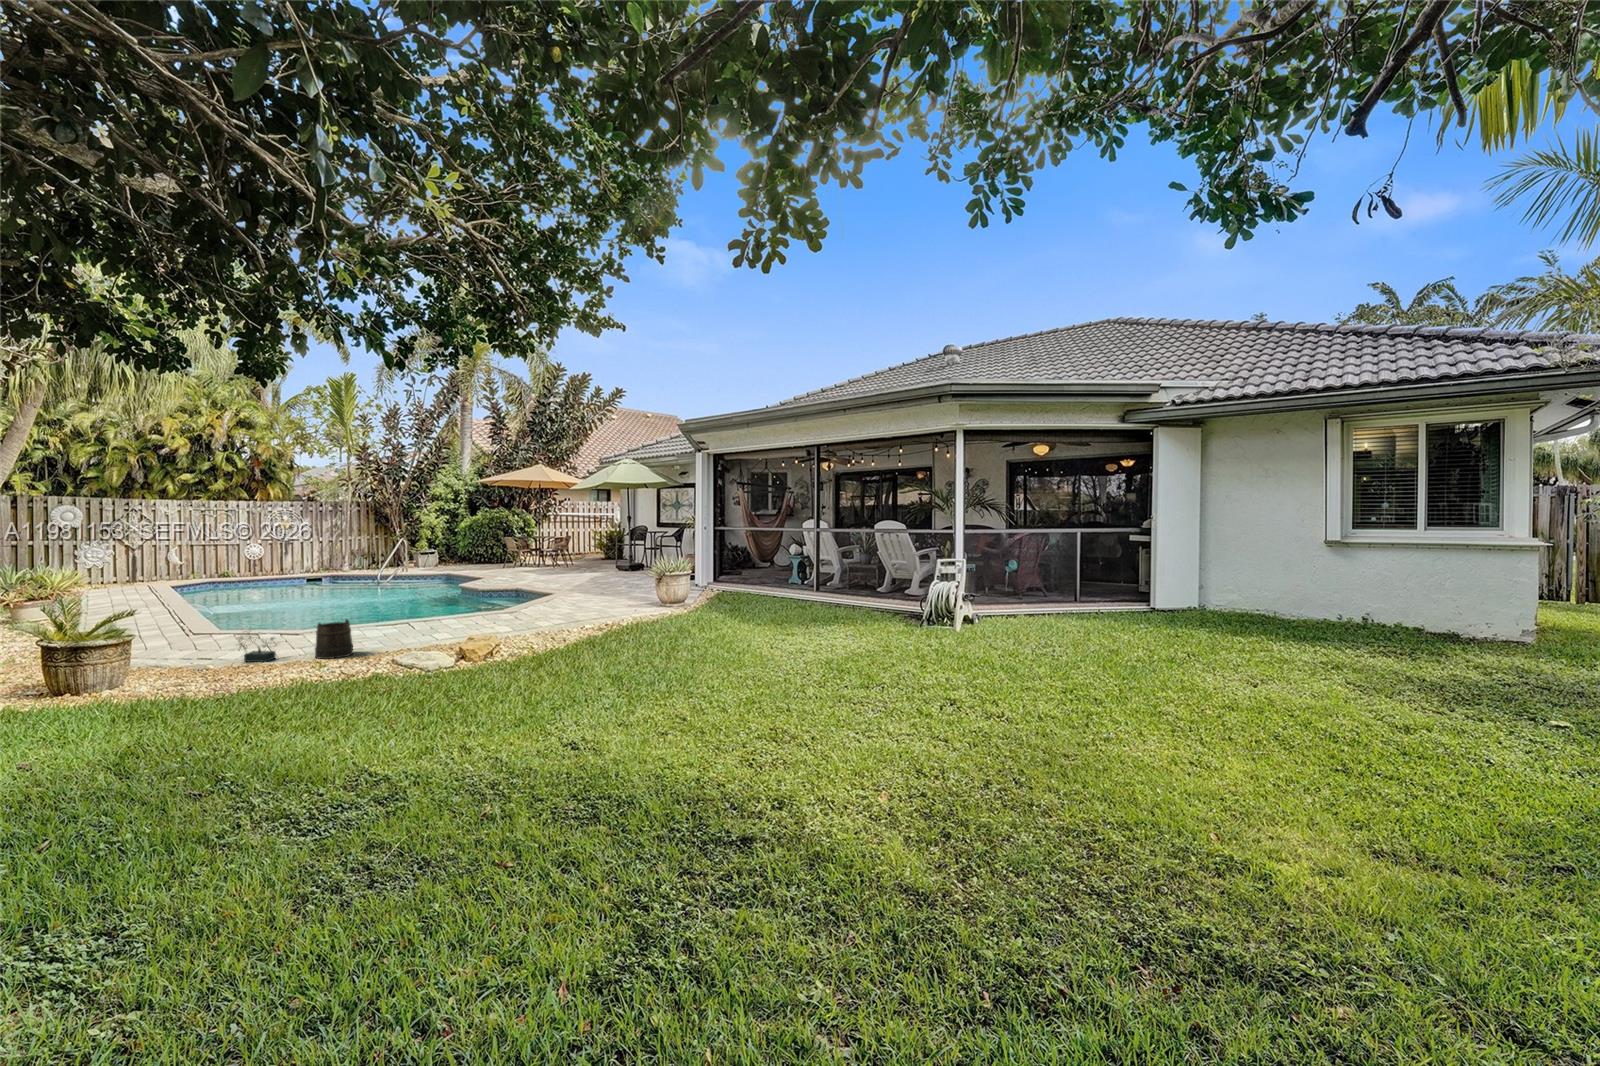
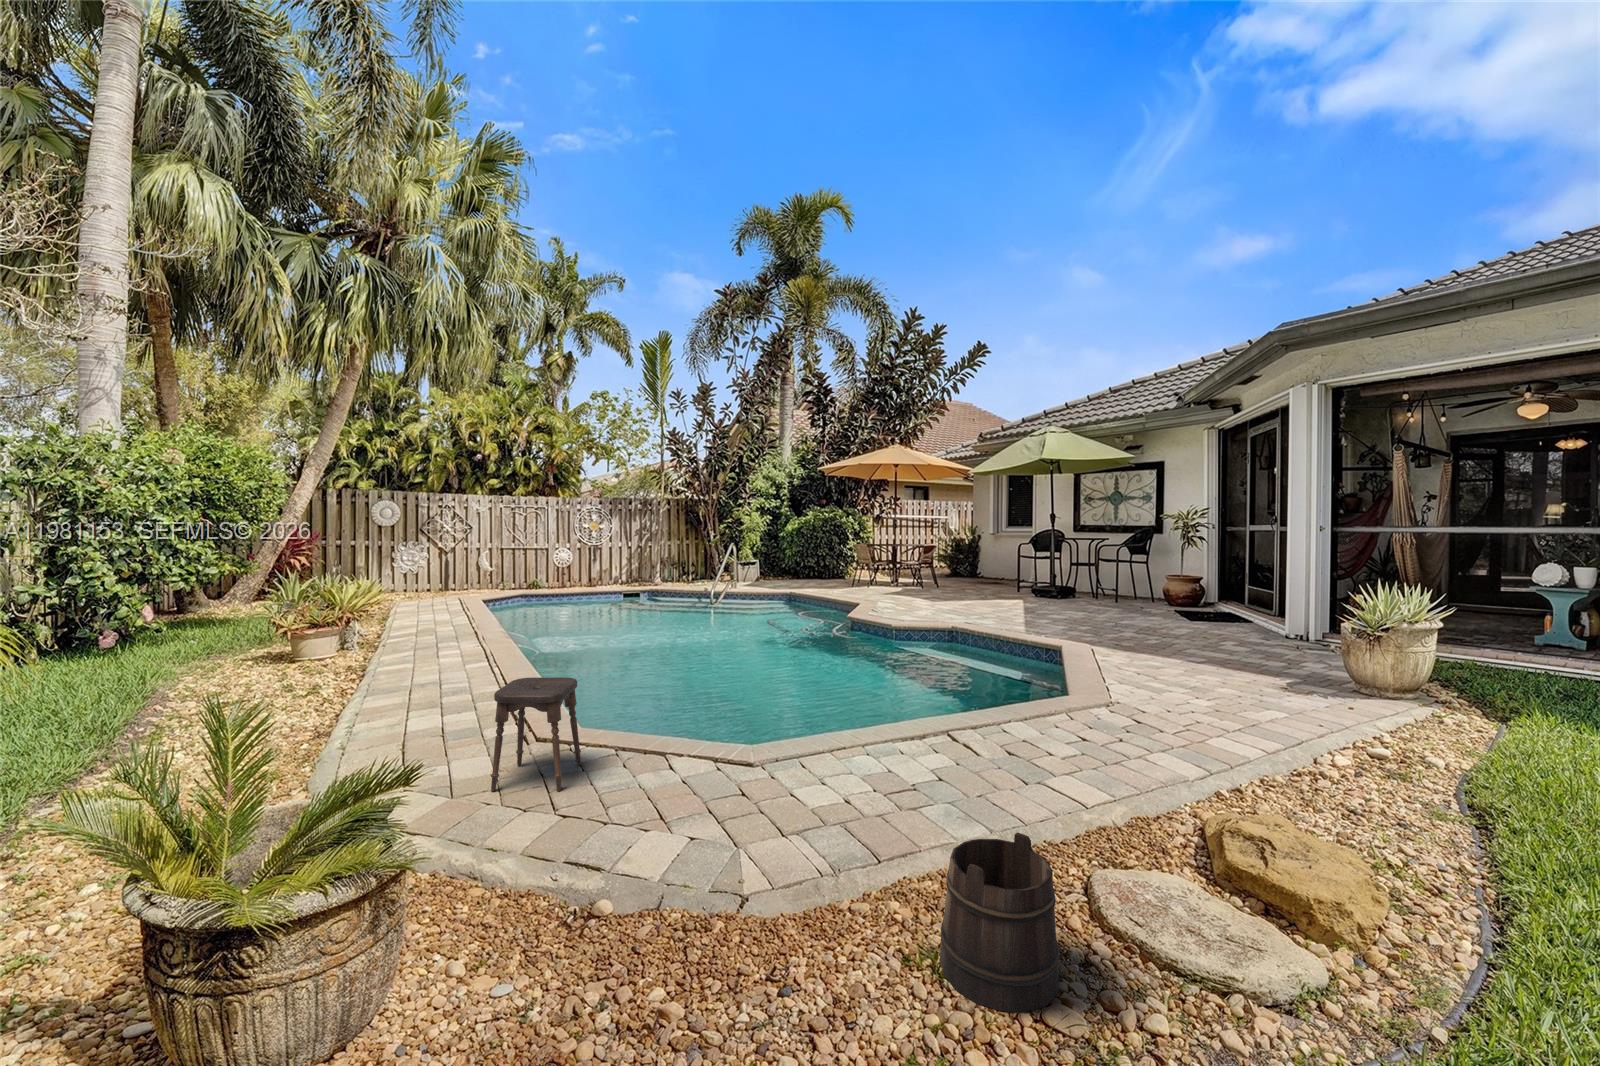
stool: none [165,597,214,643] -> present [491,677,581,792]
decorative plant: present [239,636,277,662] -> none [716,864,843,1010]

